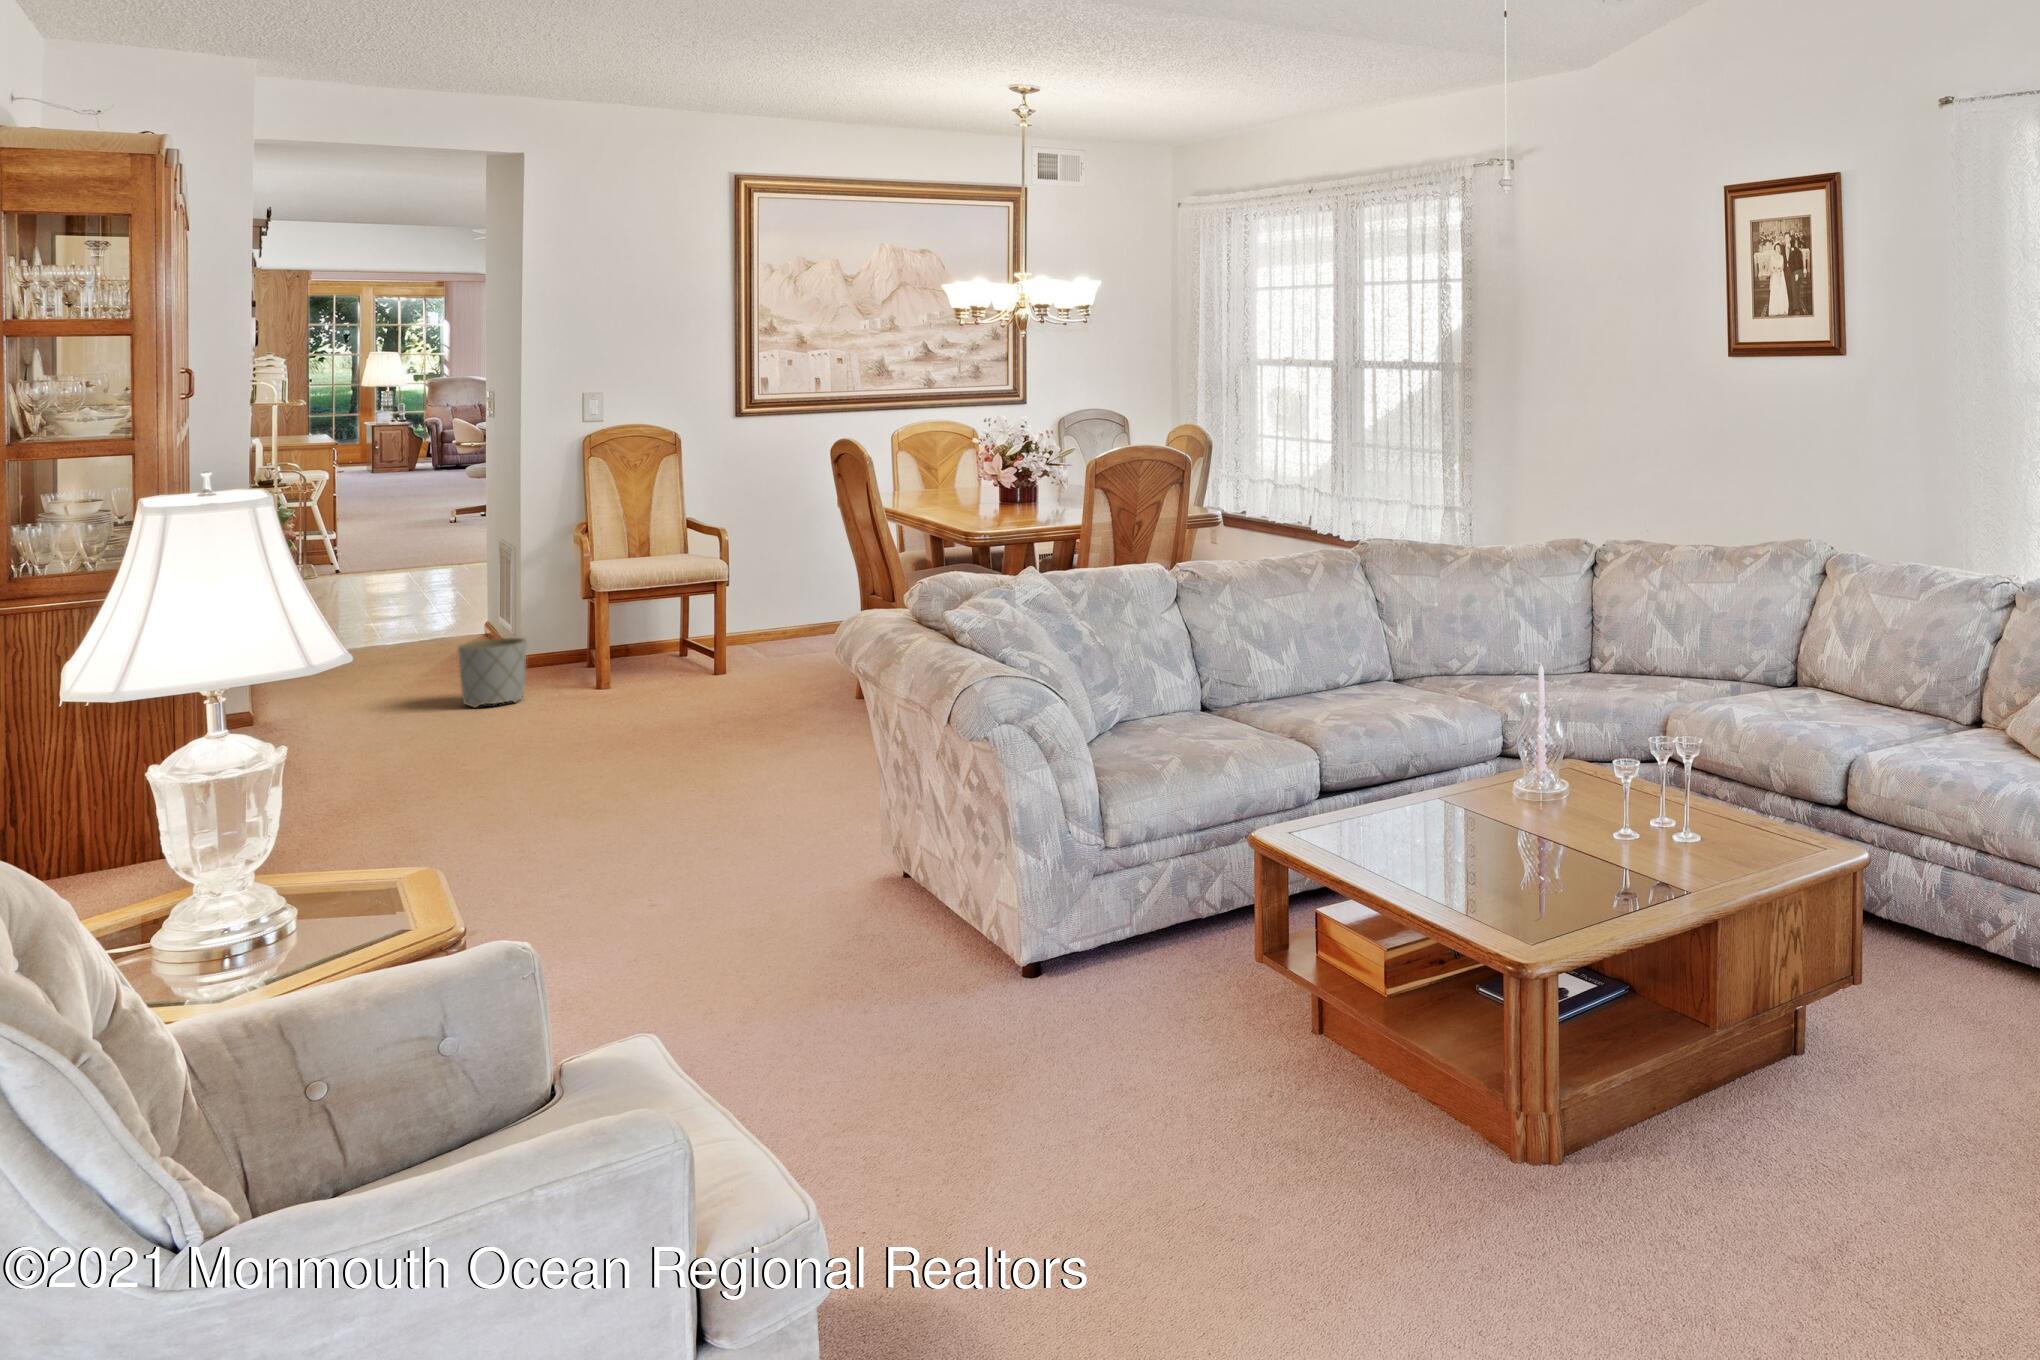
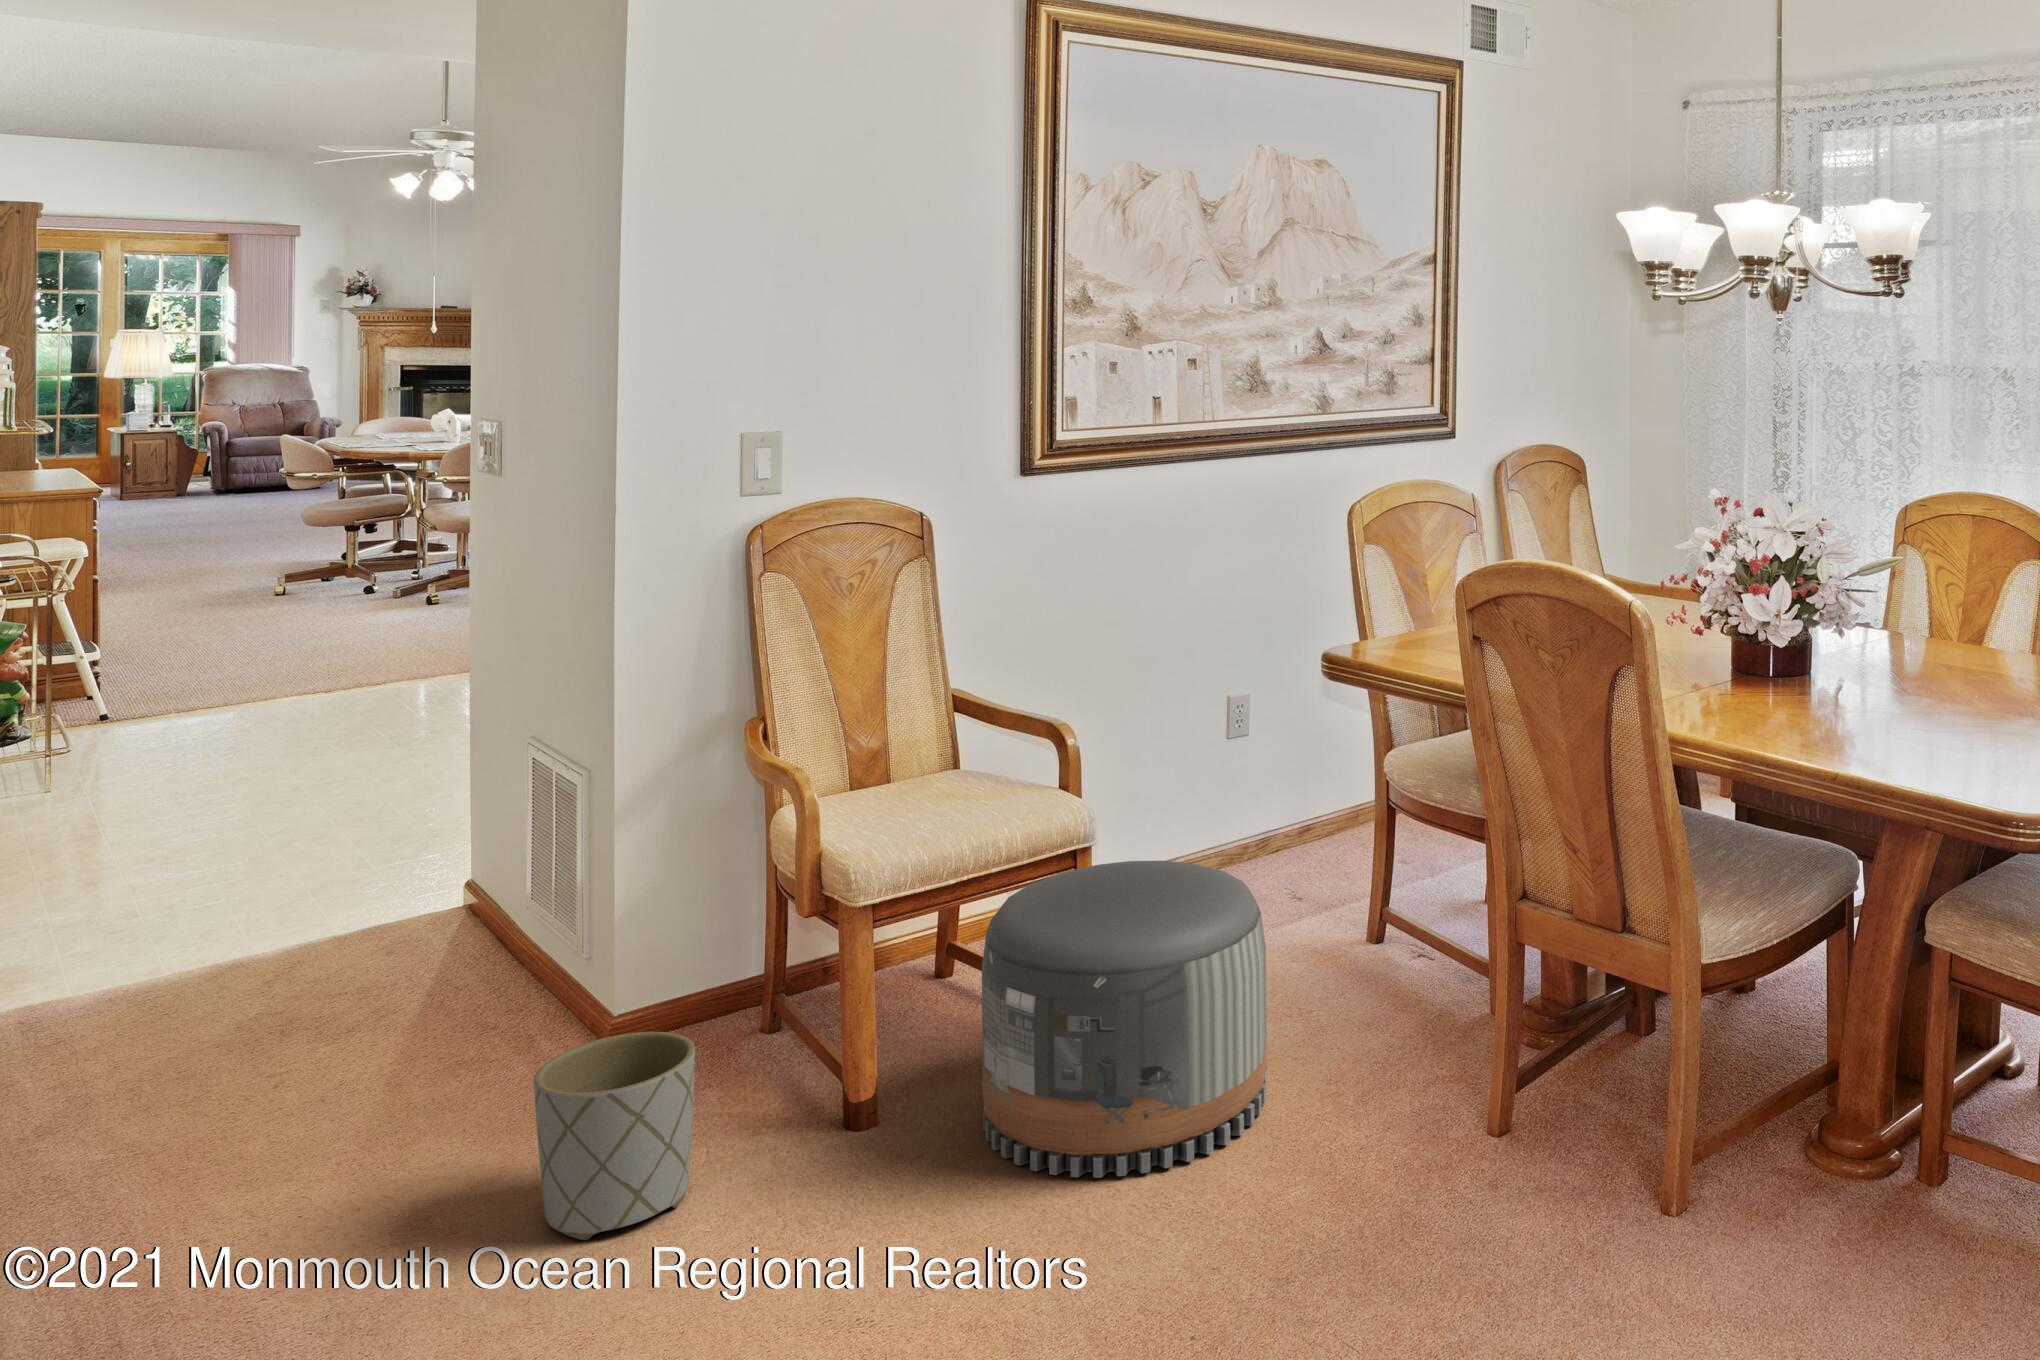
pouf: none [653,586,789,701] -> present [982,861,1267,1178]

